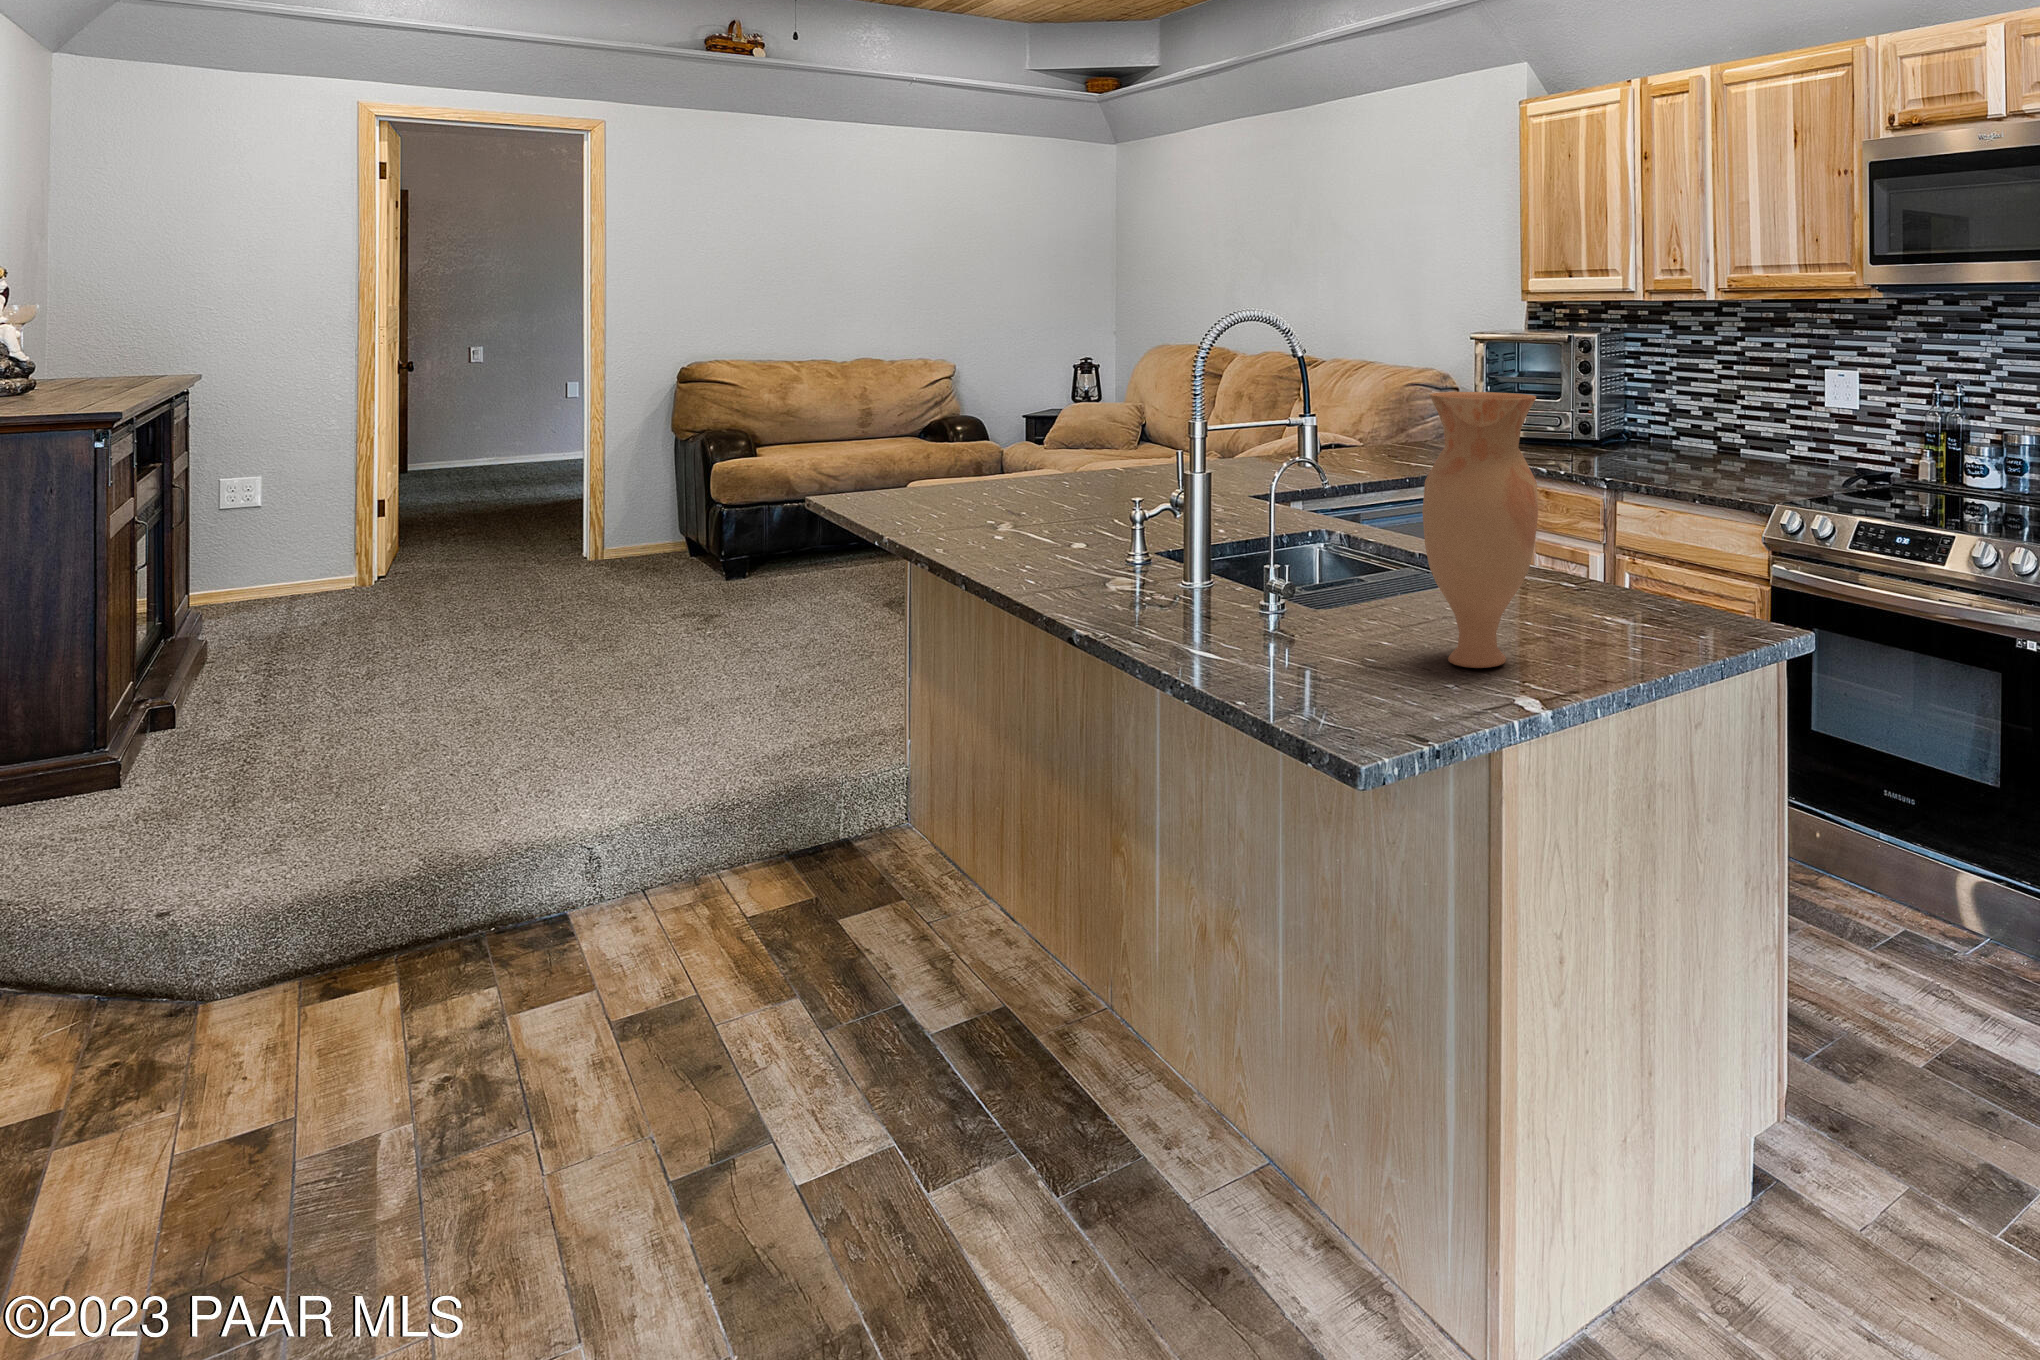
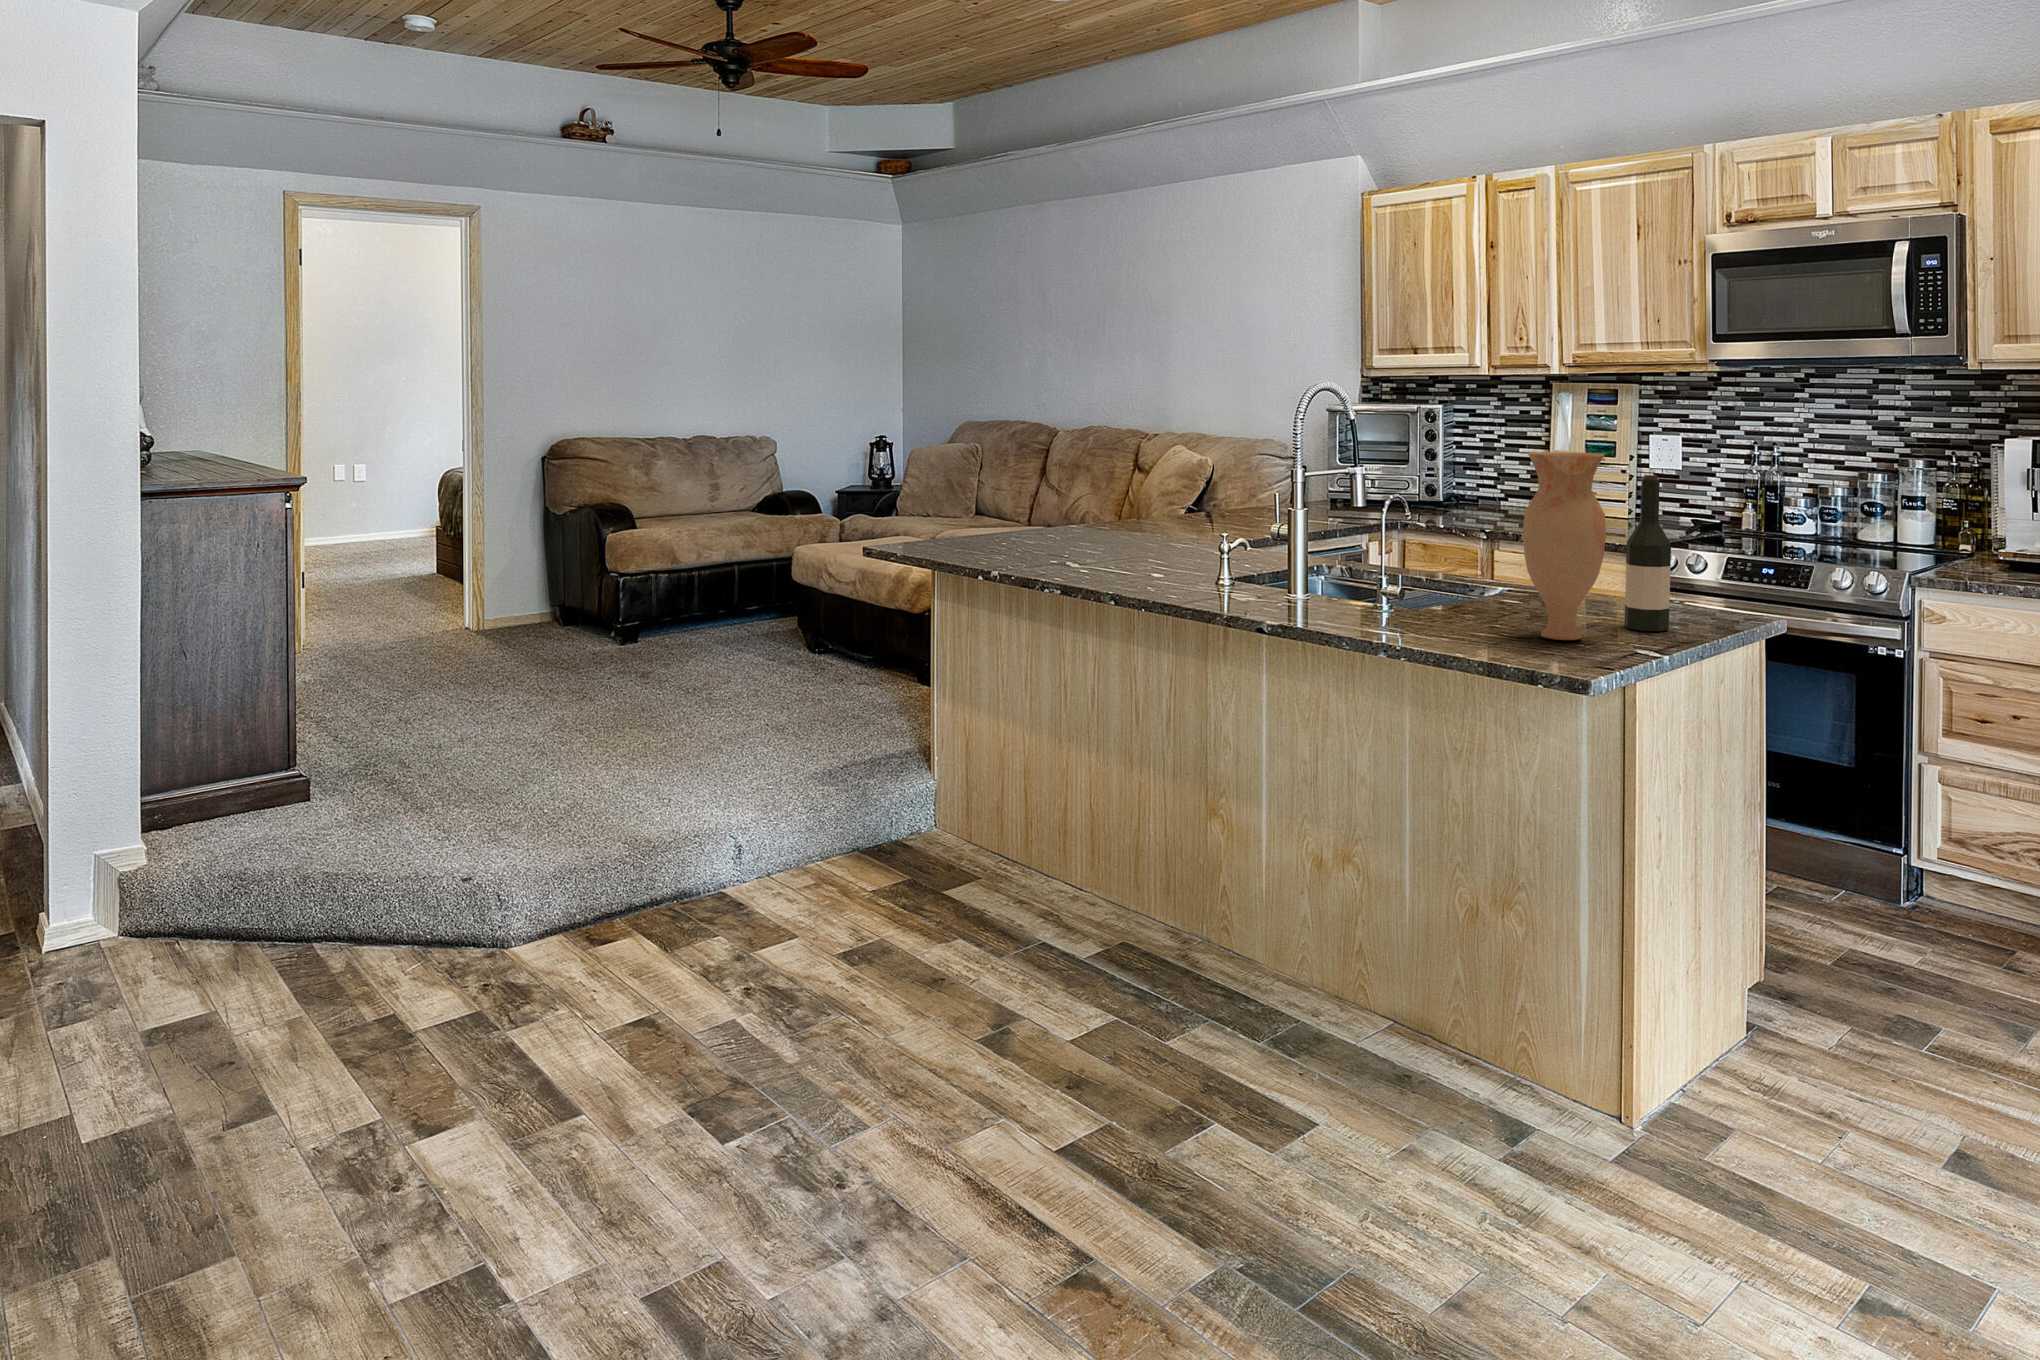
wine bottle: none [1592,427,1653,652] -> present [1624,475,1671,631]

